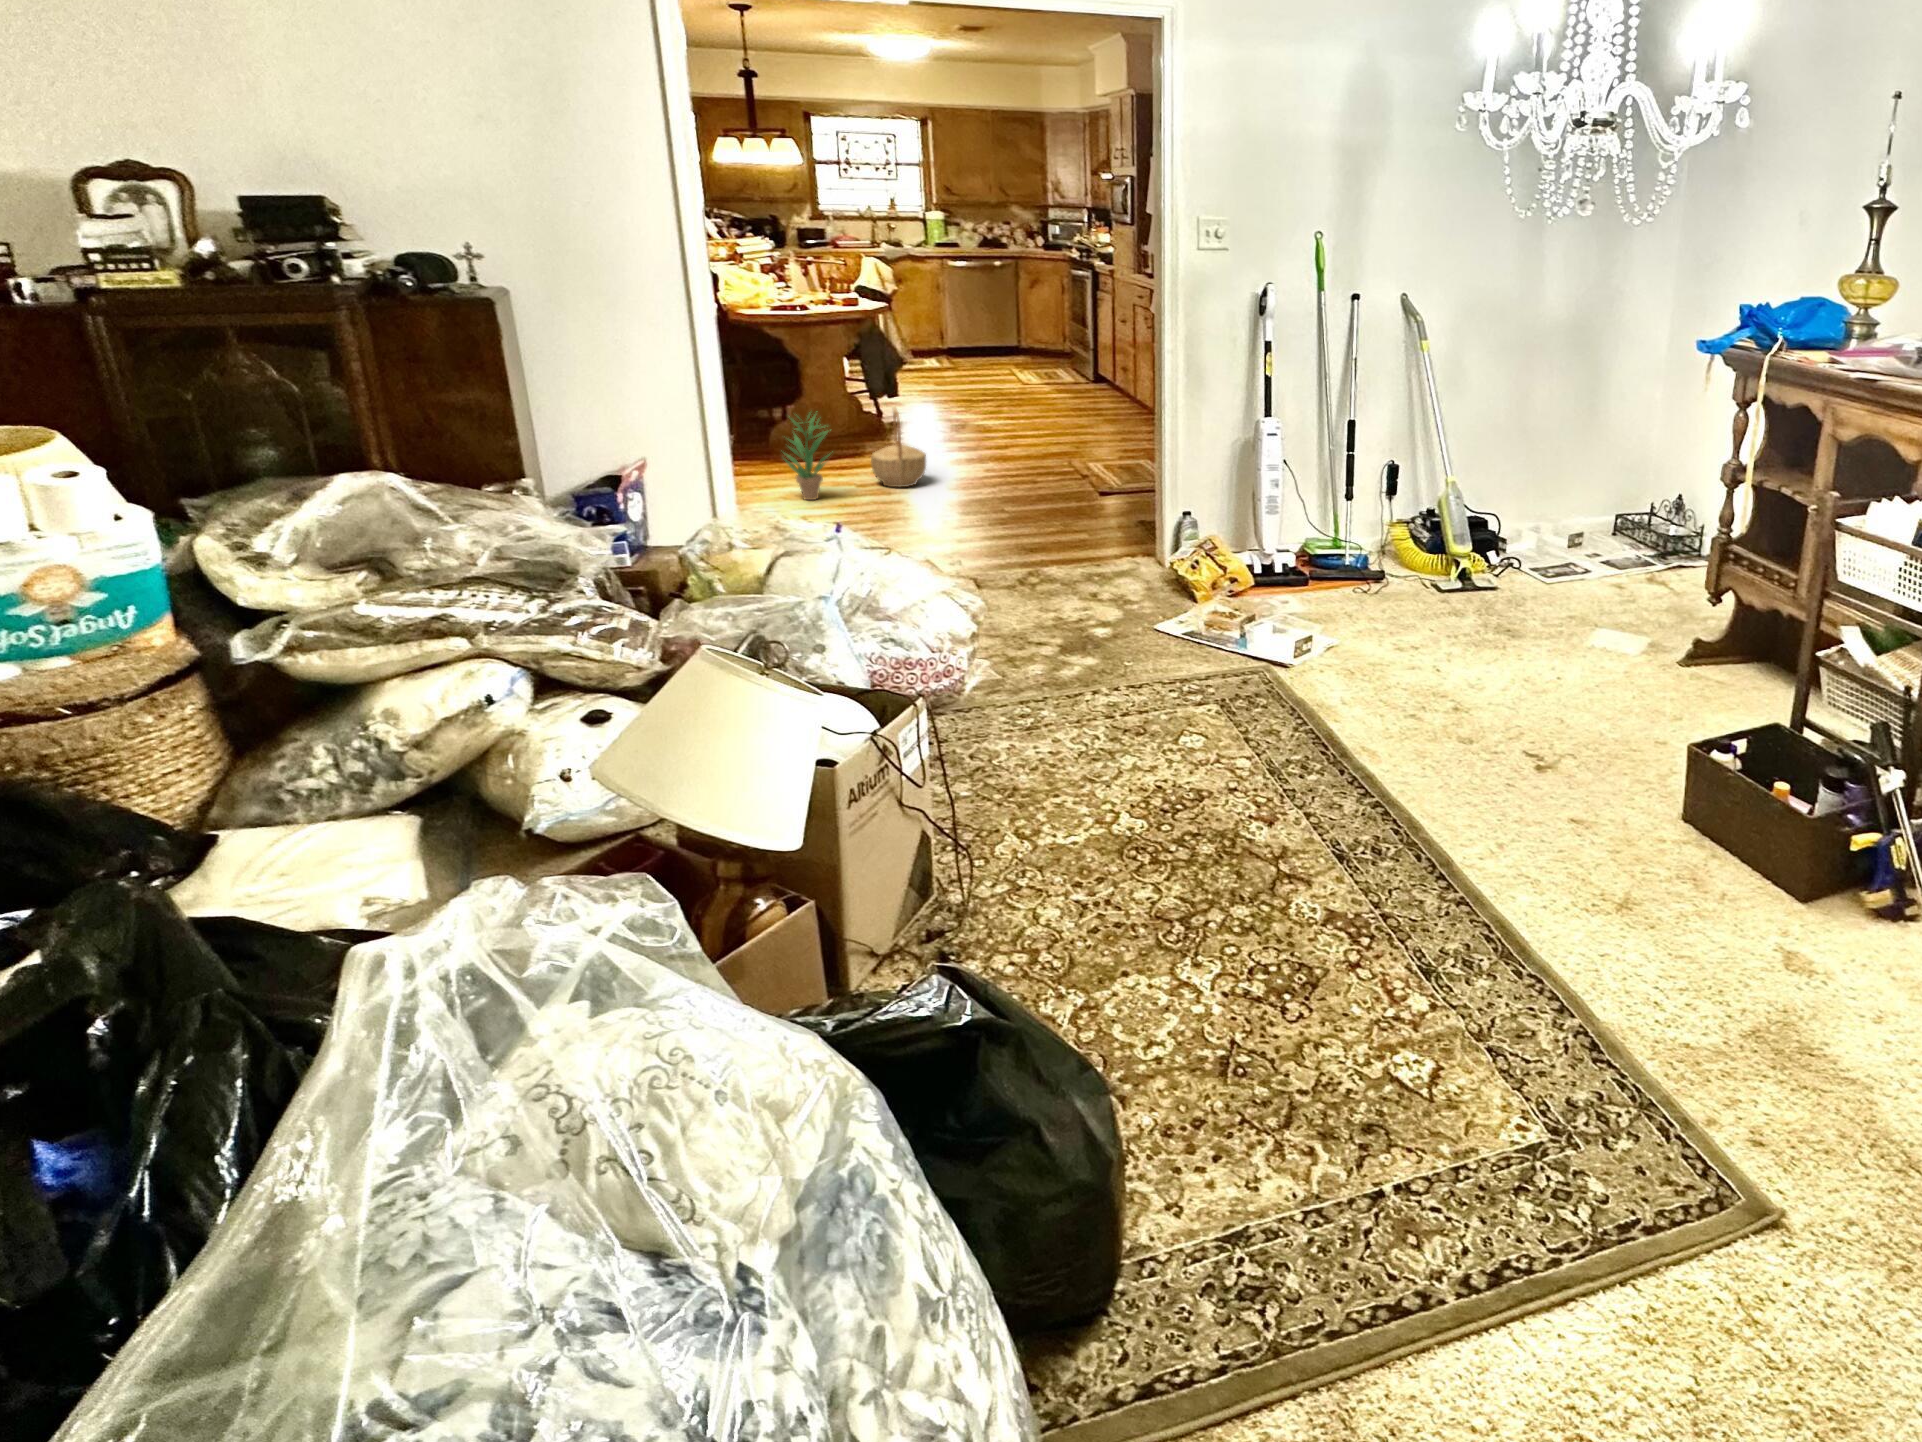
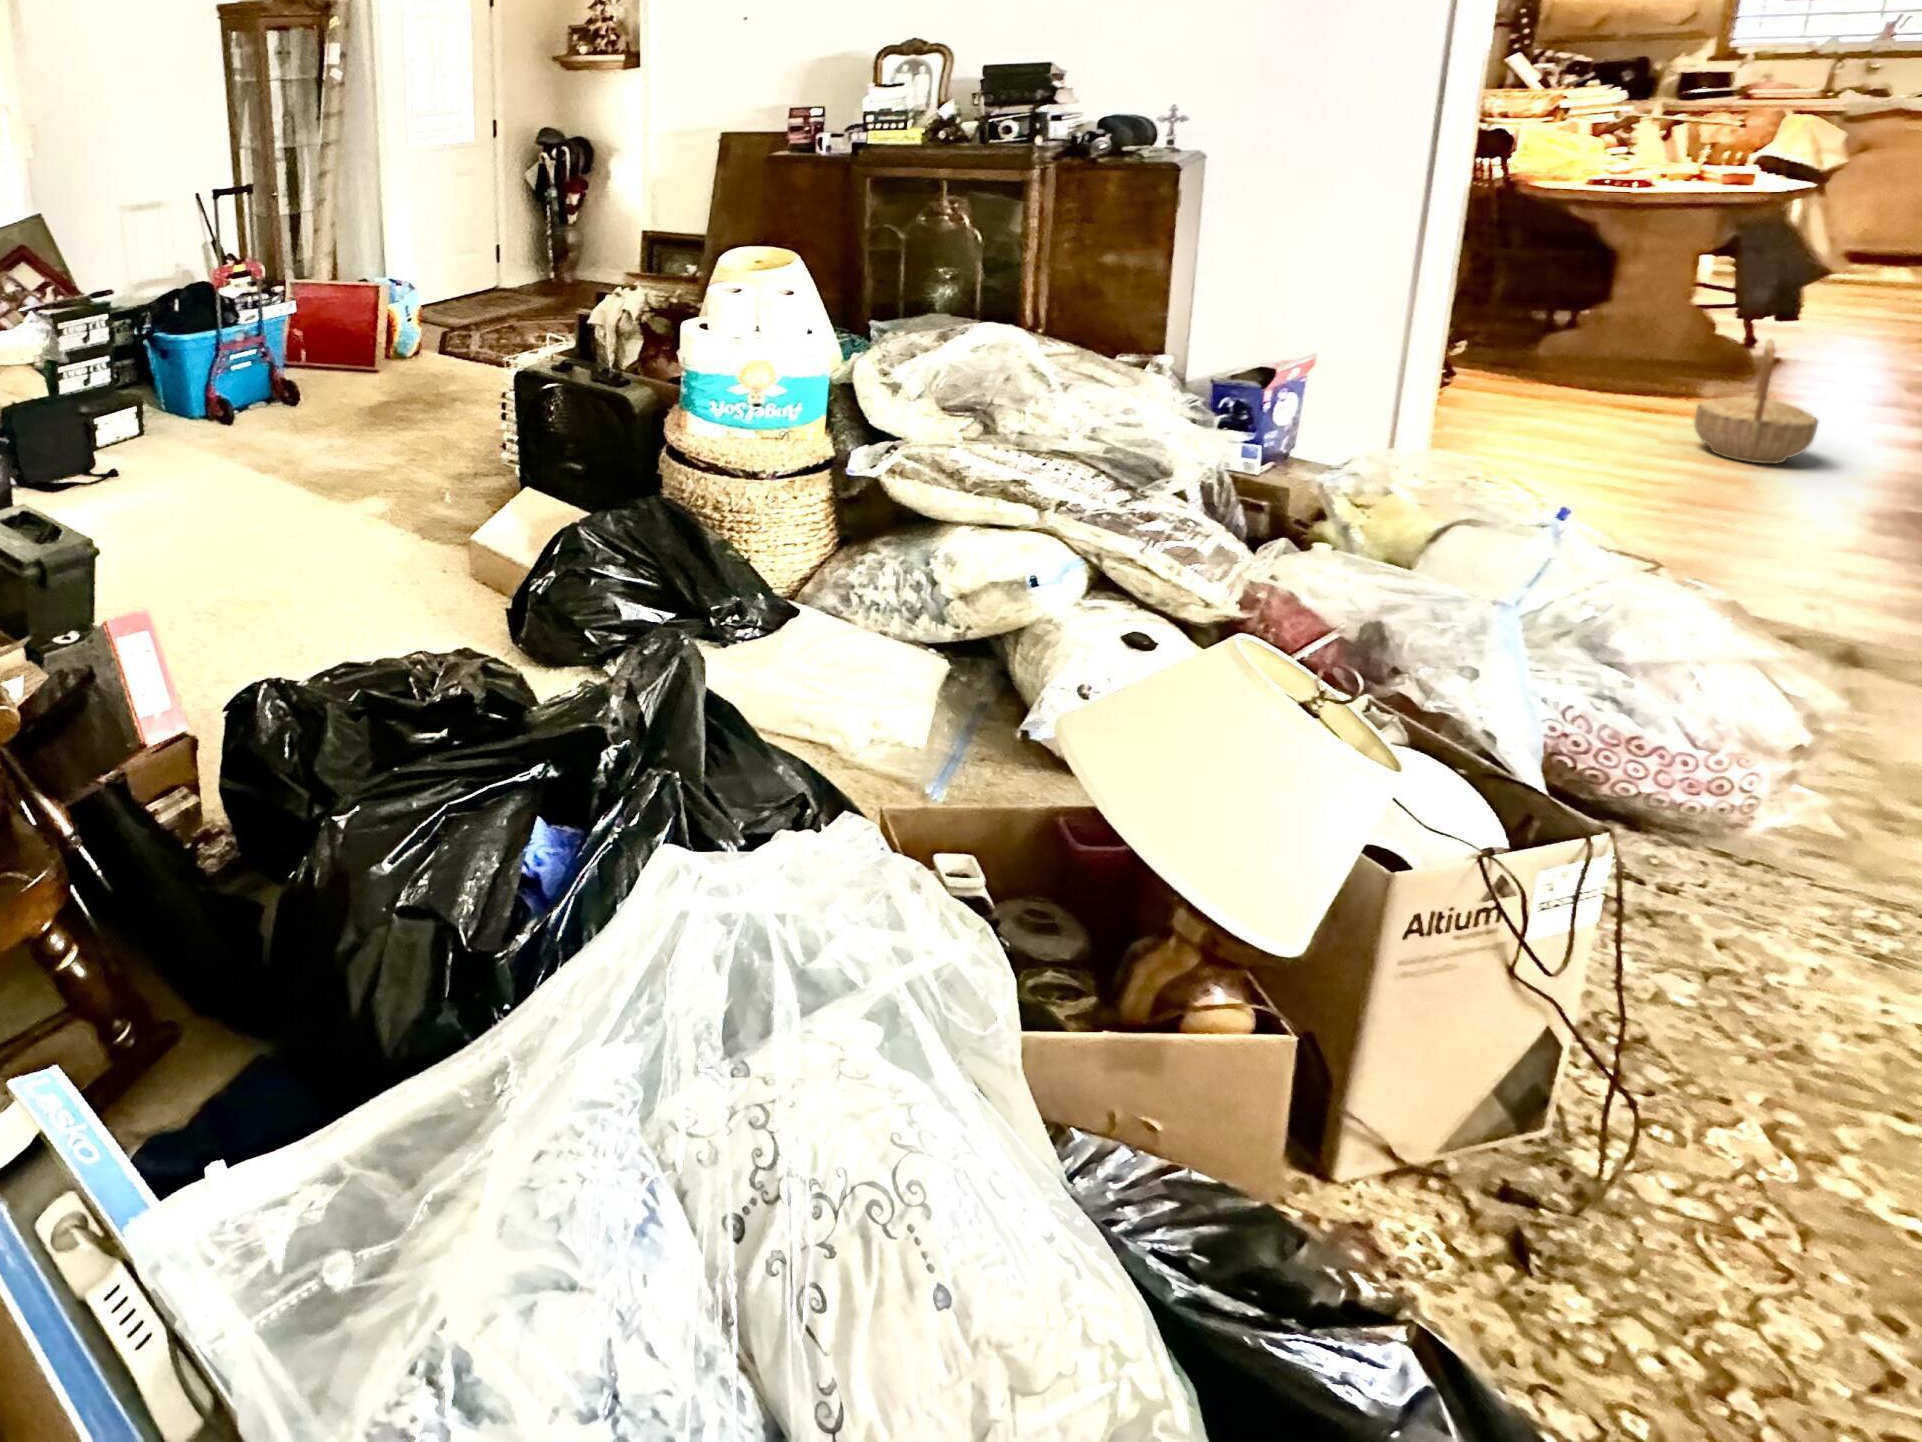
potted plant: present [785,414,829,500] -> none [1528,324,1631,447]

